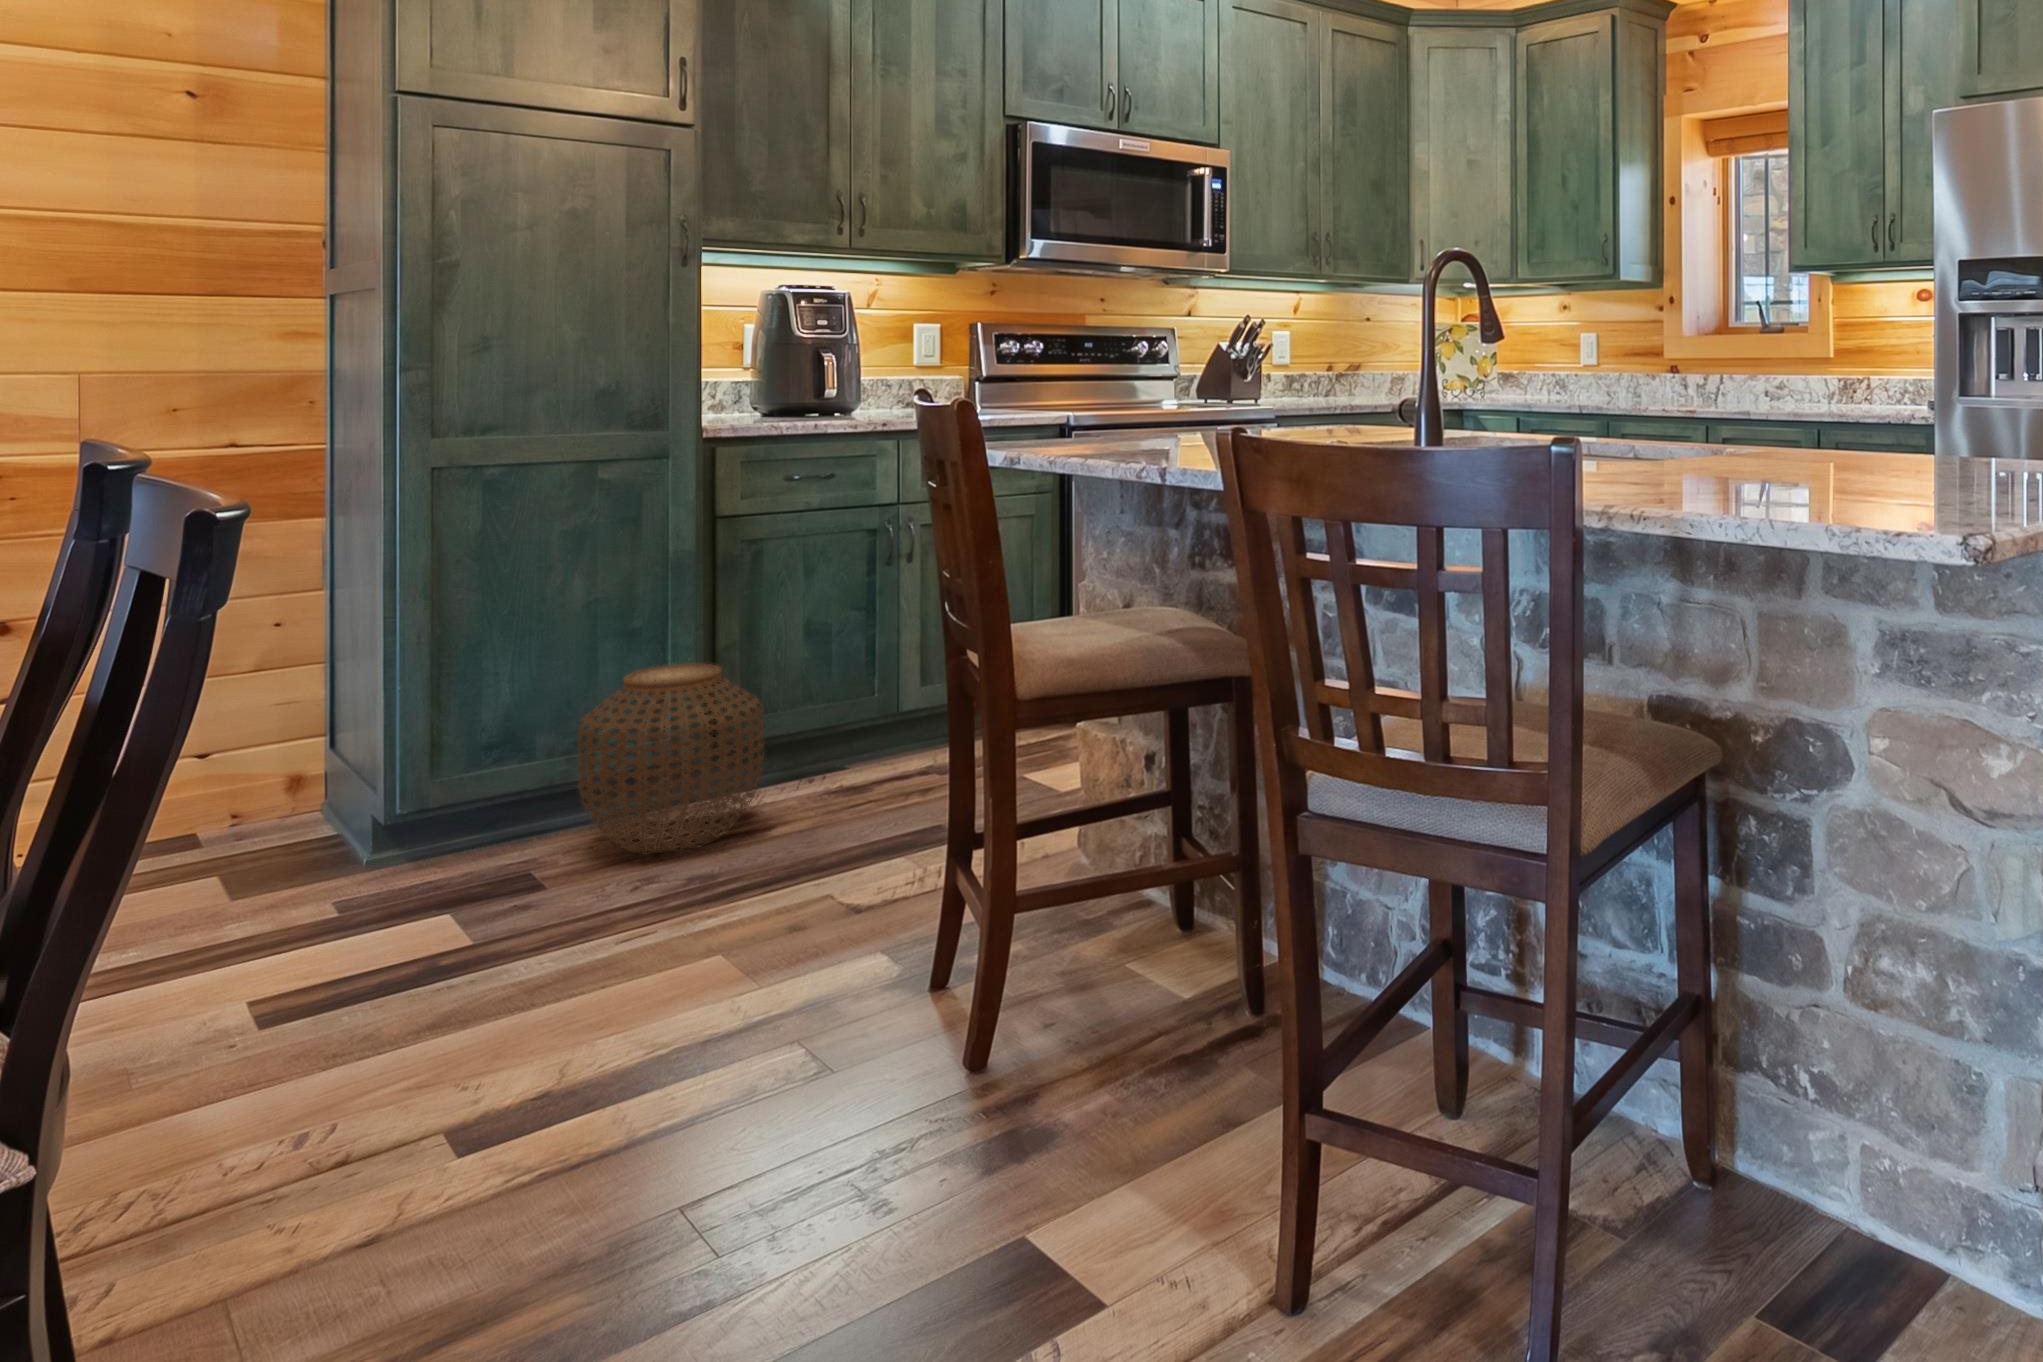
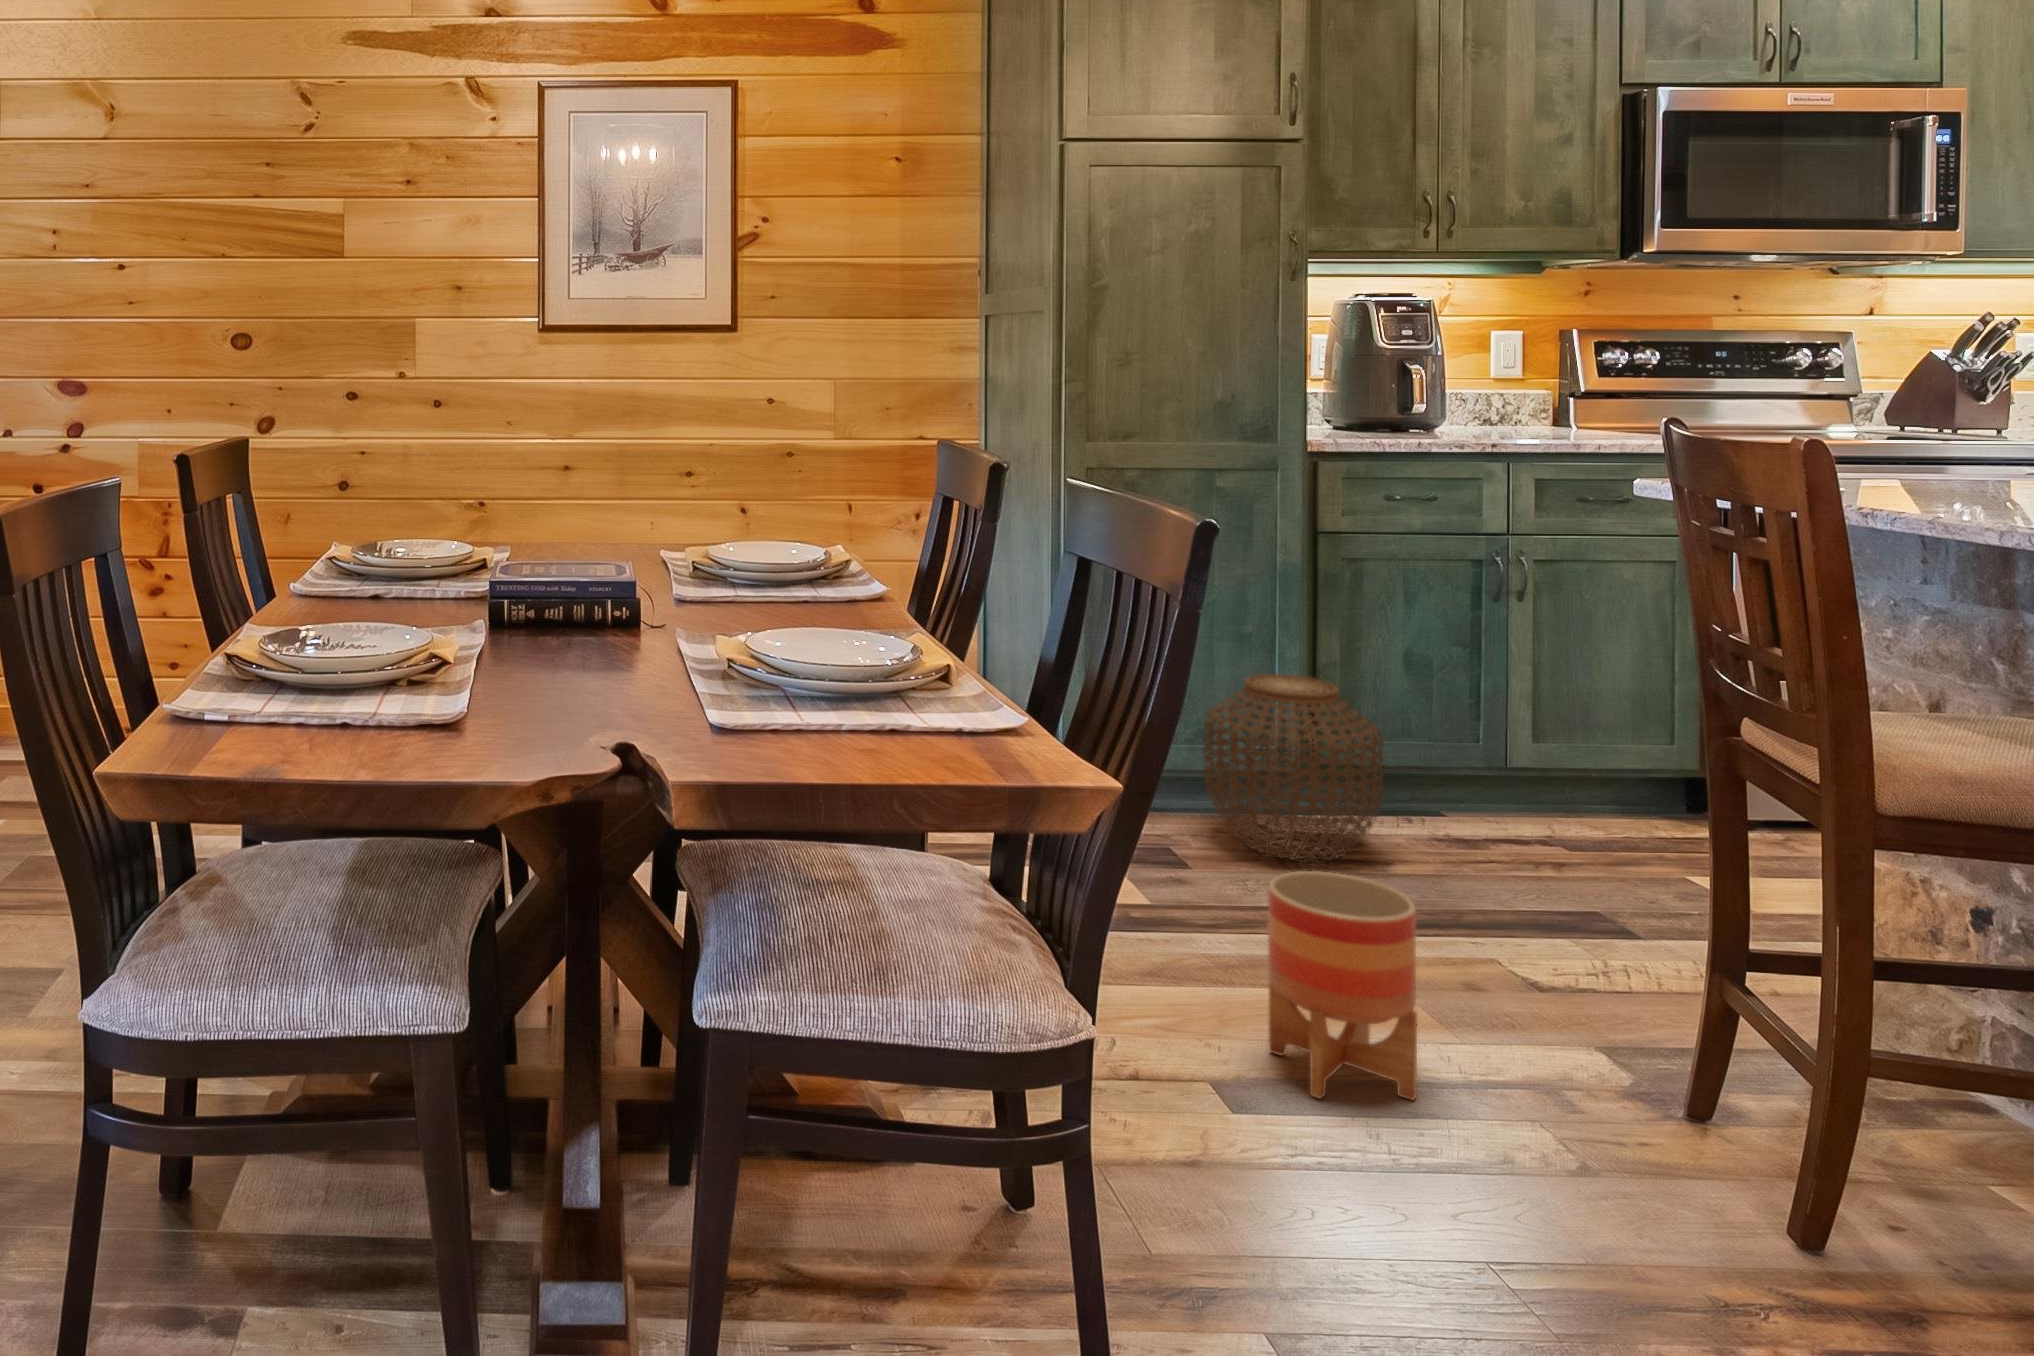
planter: none [546,848,699,1086] -> present [1268,871,1417,1100]

